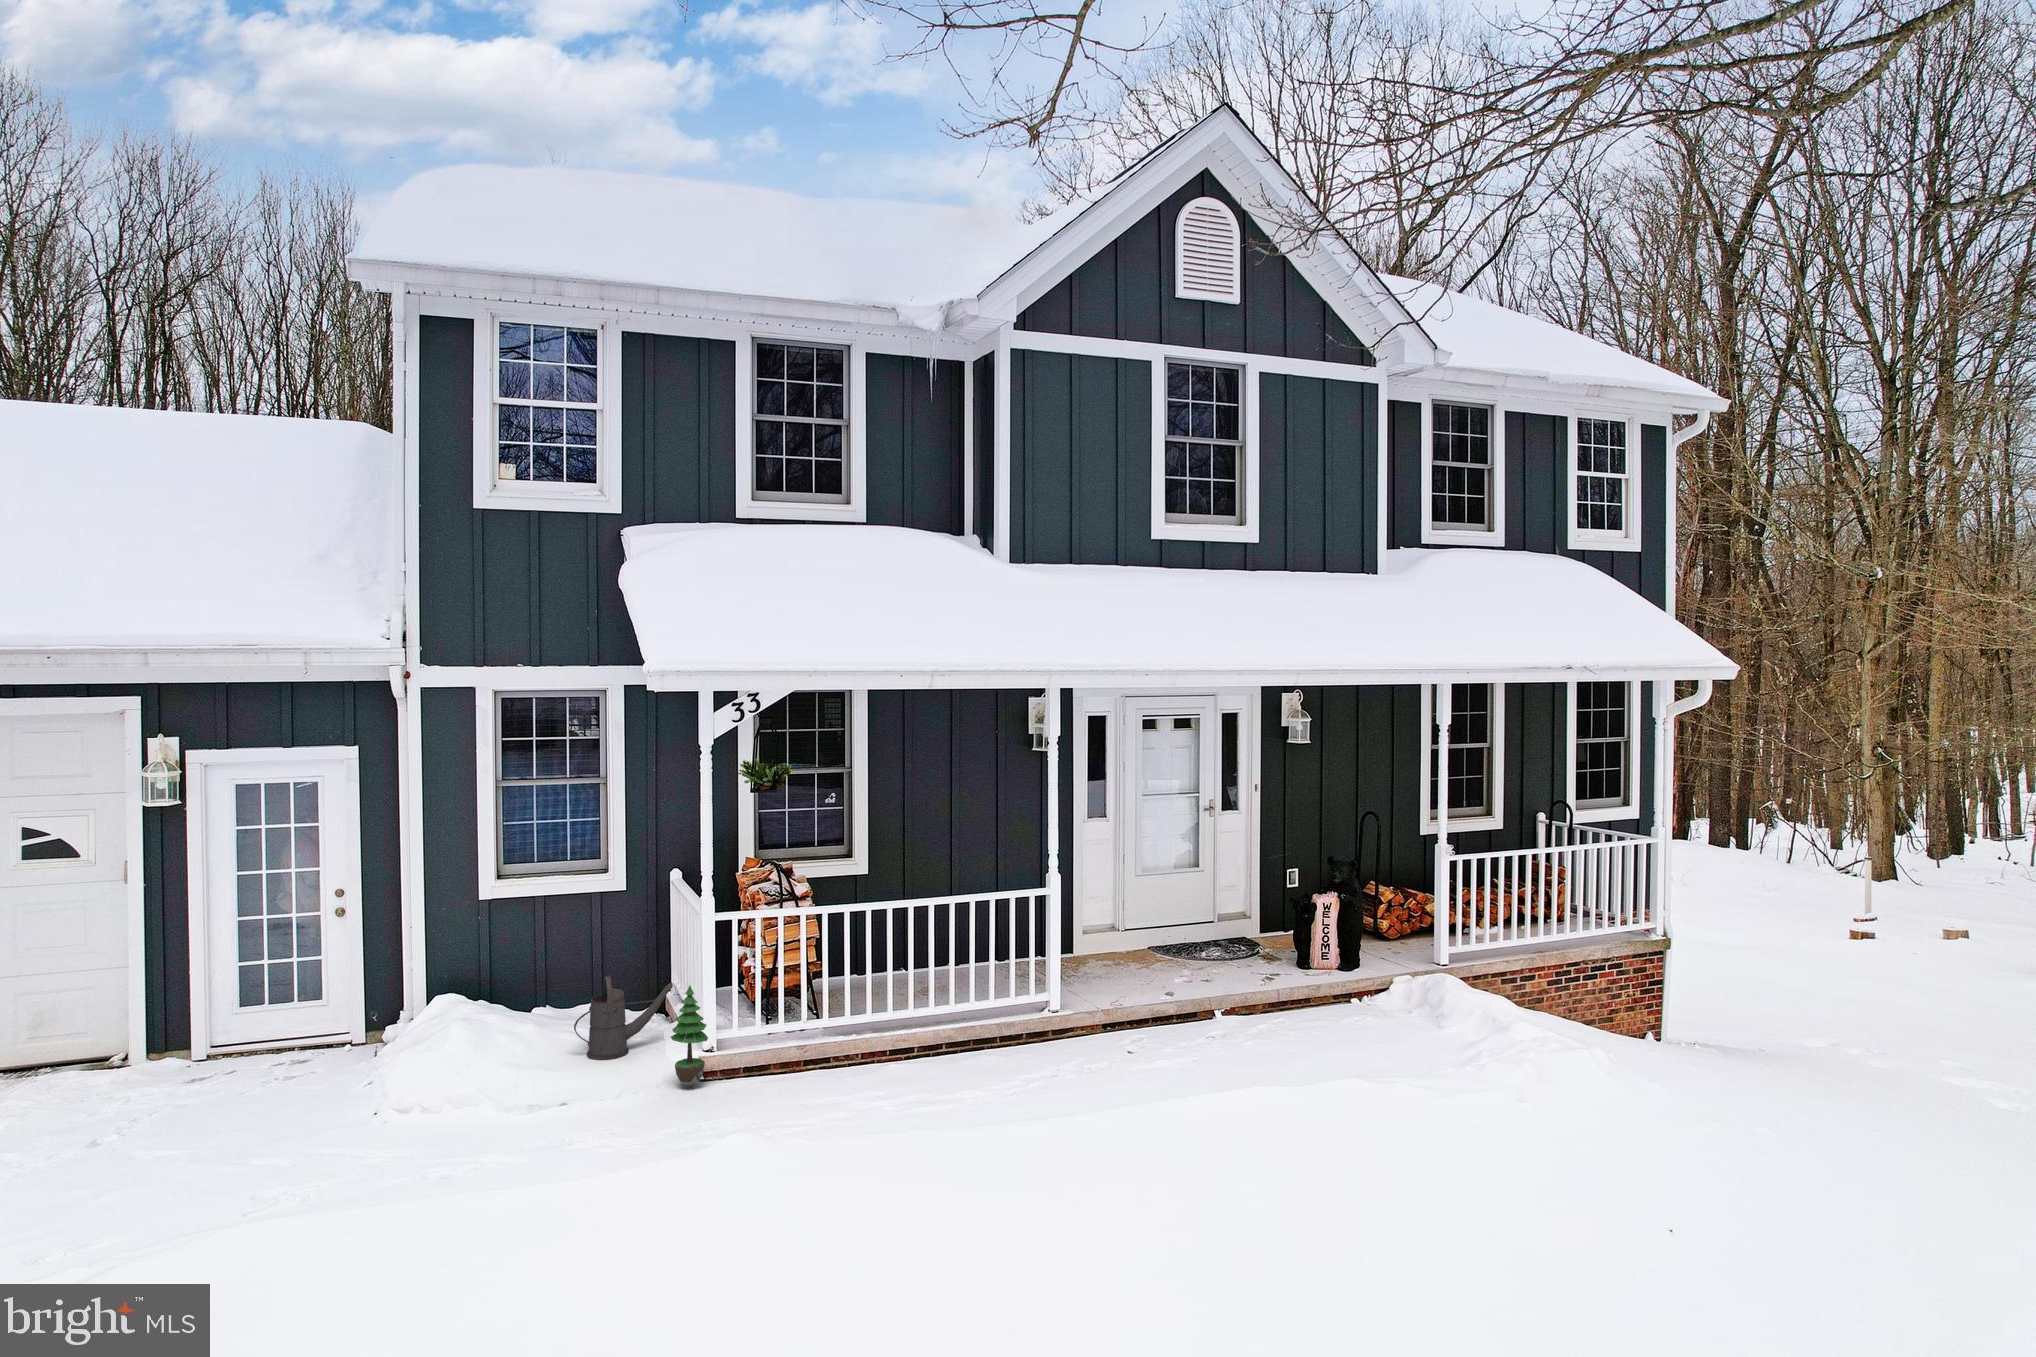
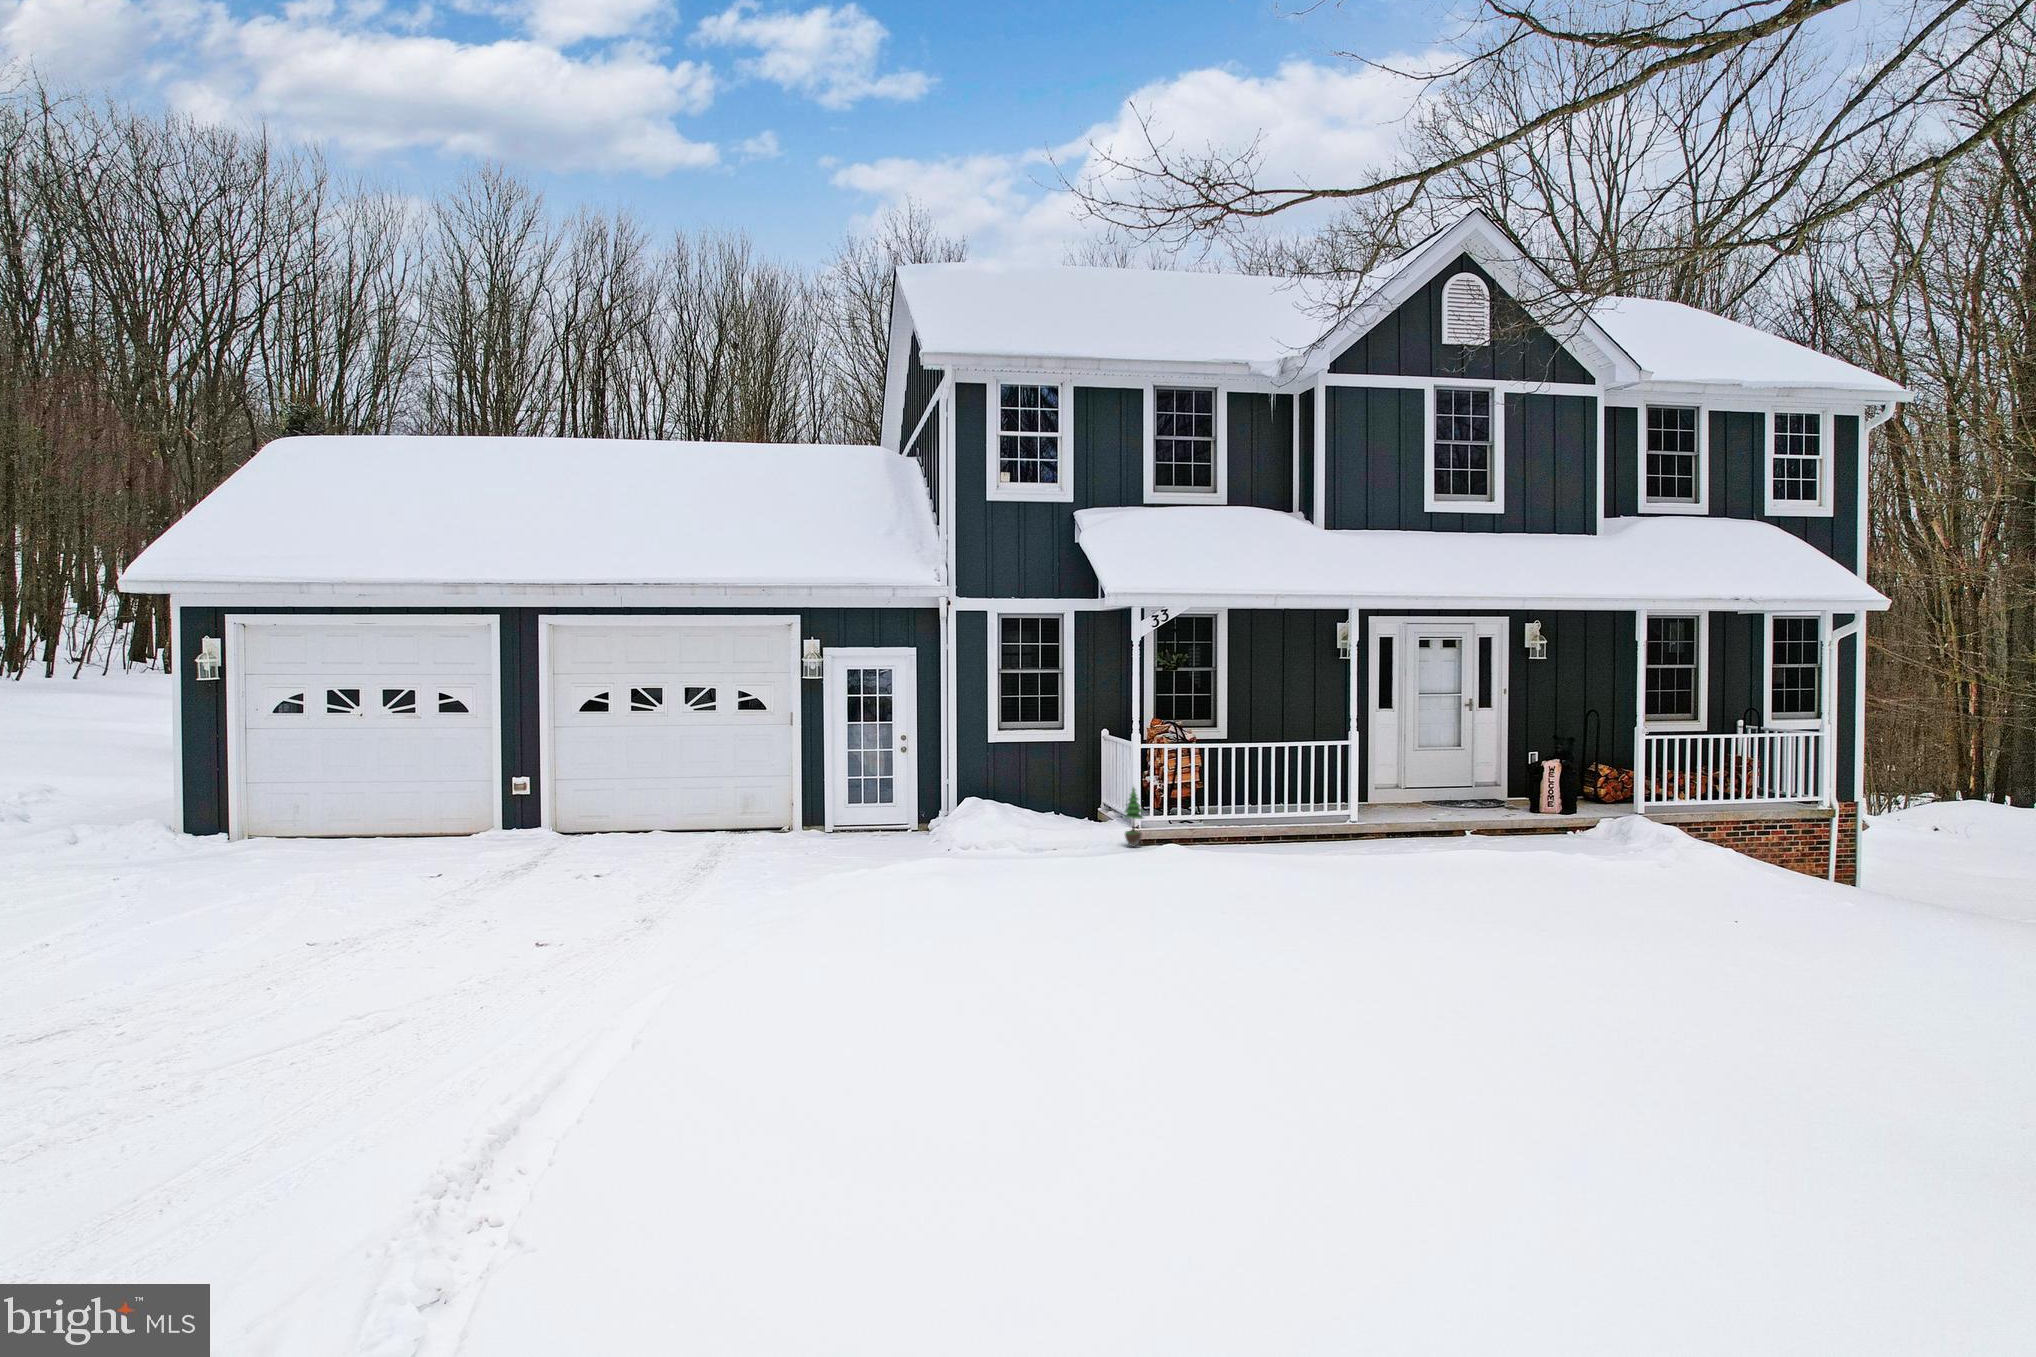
watering can: present [574,976,673,1060] -> none [1054,788,1111,838]

